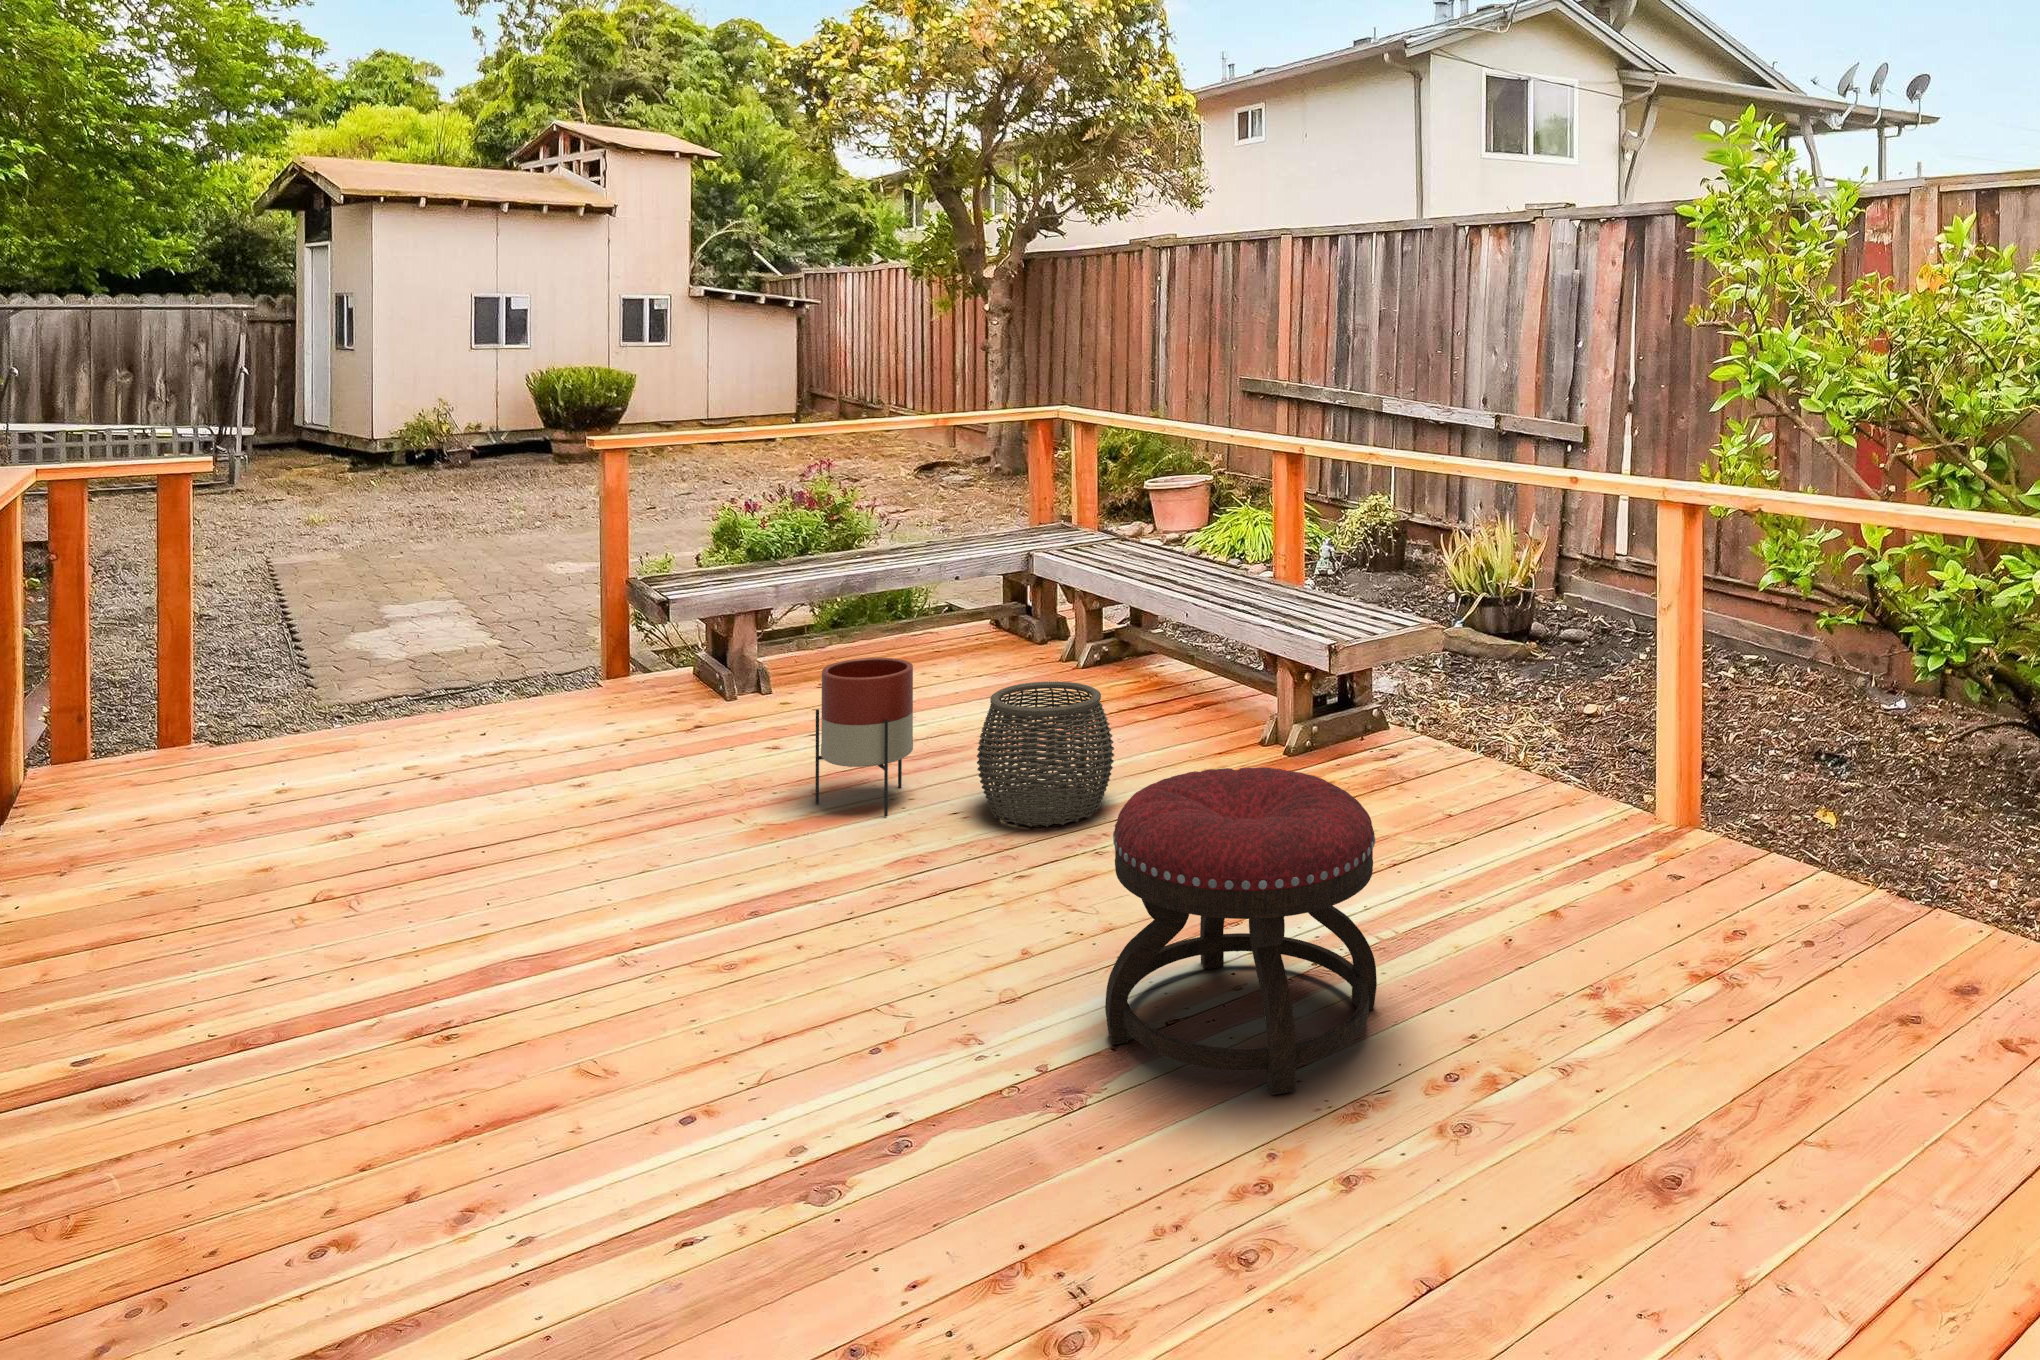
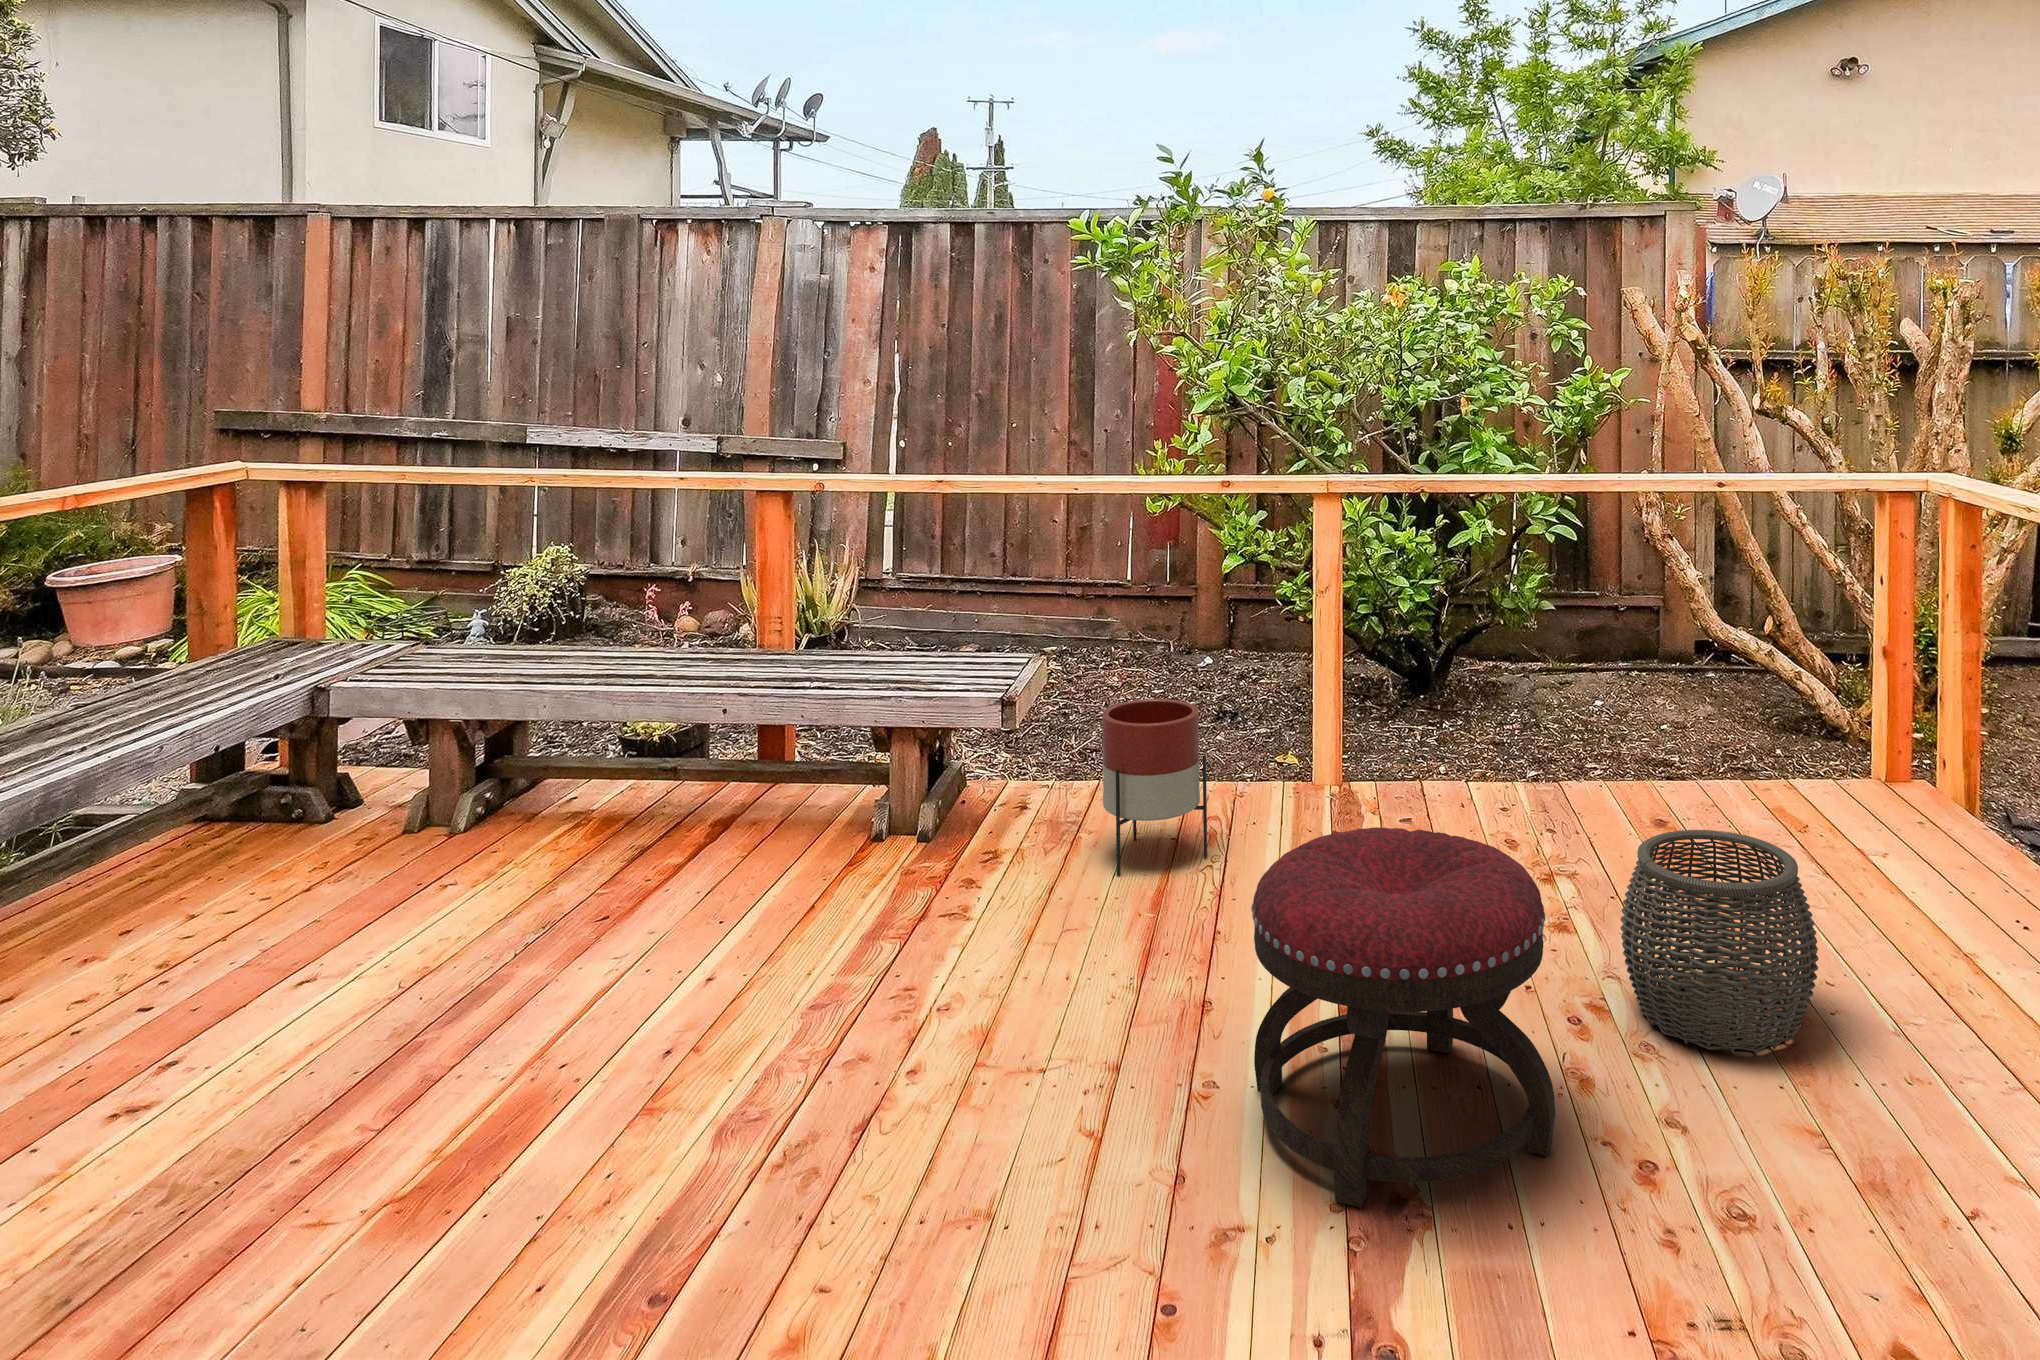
planter: present [815,658,913,816] -> present [1102,699,1207,876]
woven basket: present [977,681,1114,827] -> present [1621,830,1819,1053]

